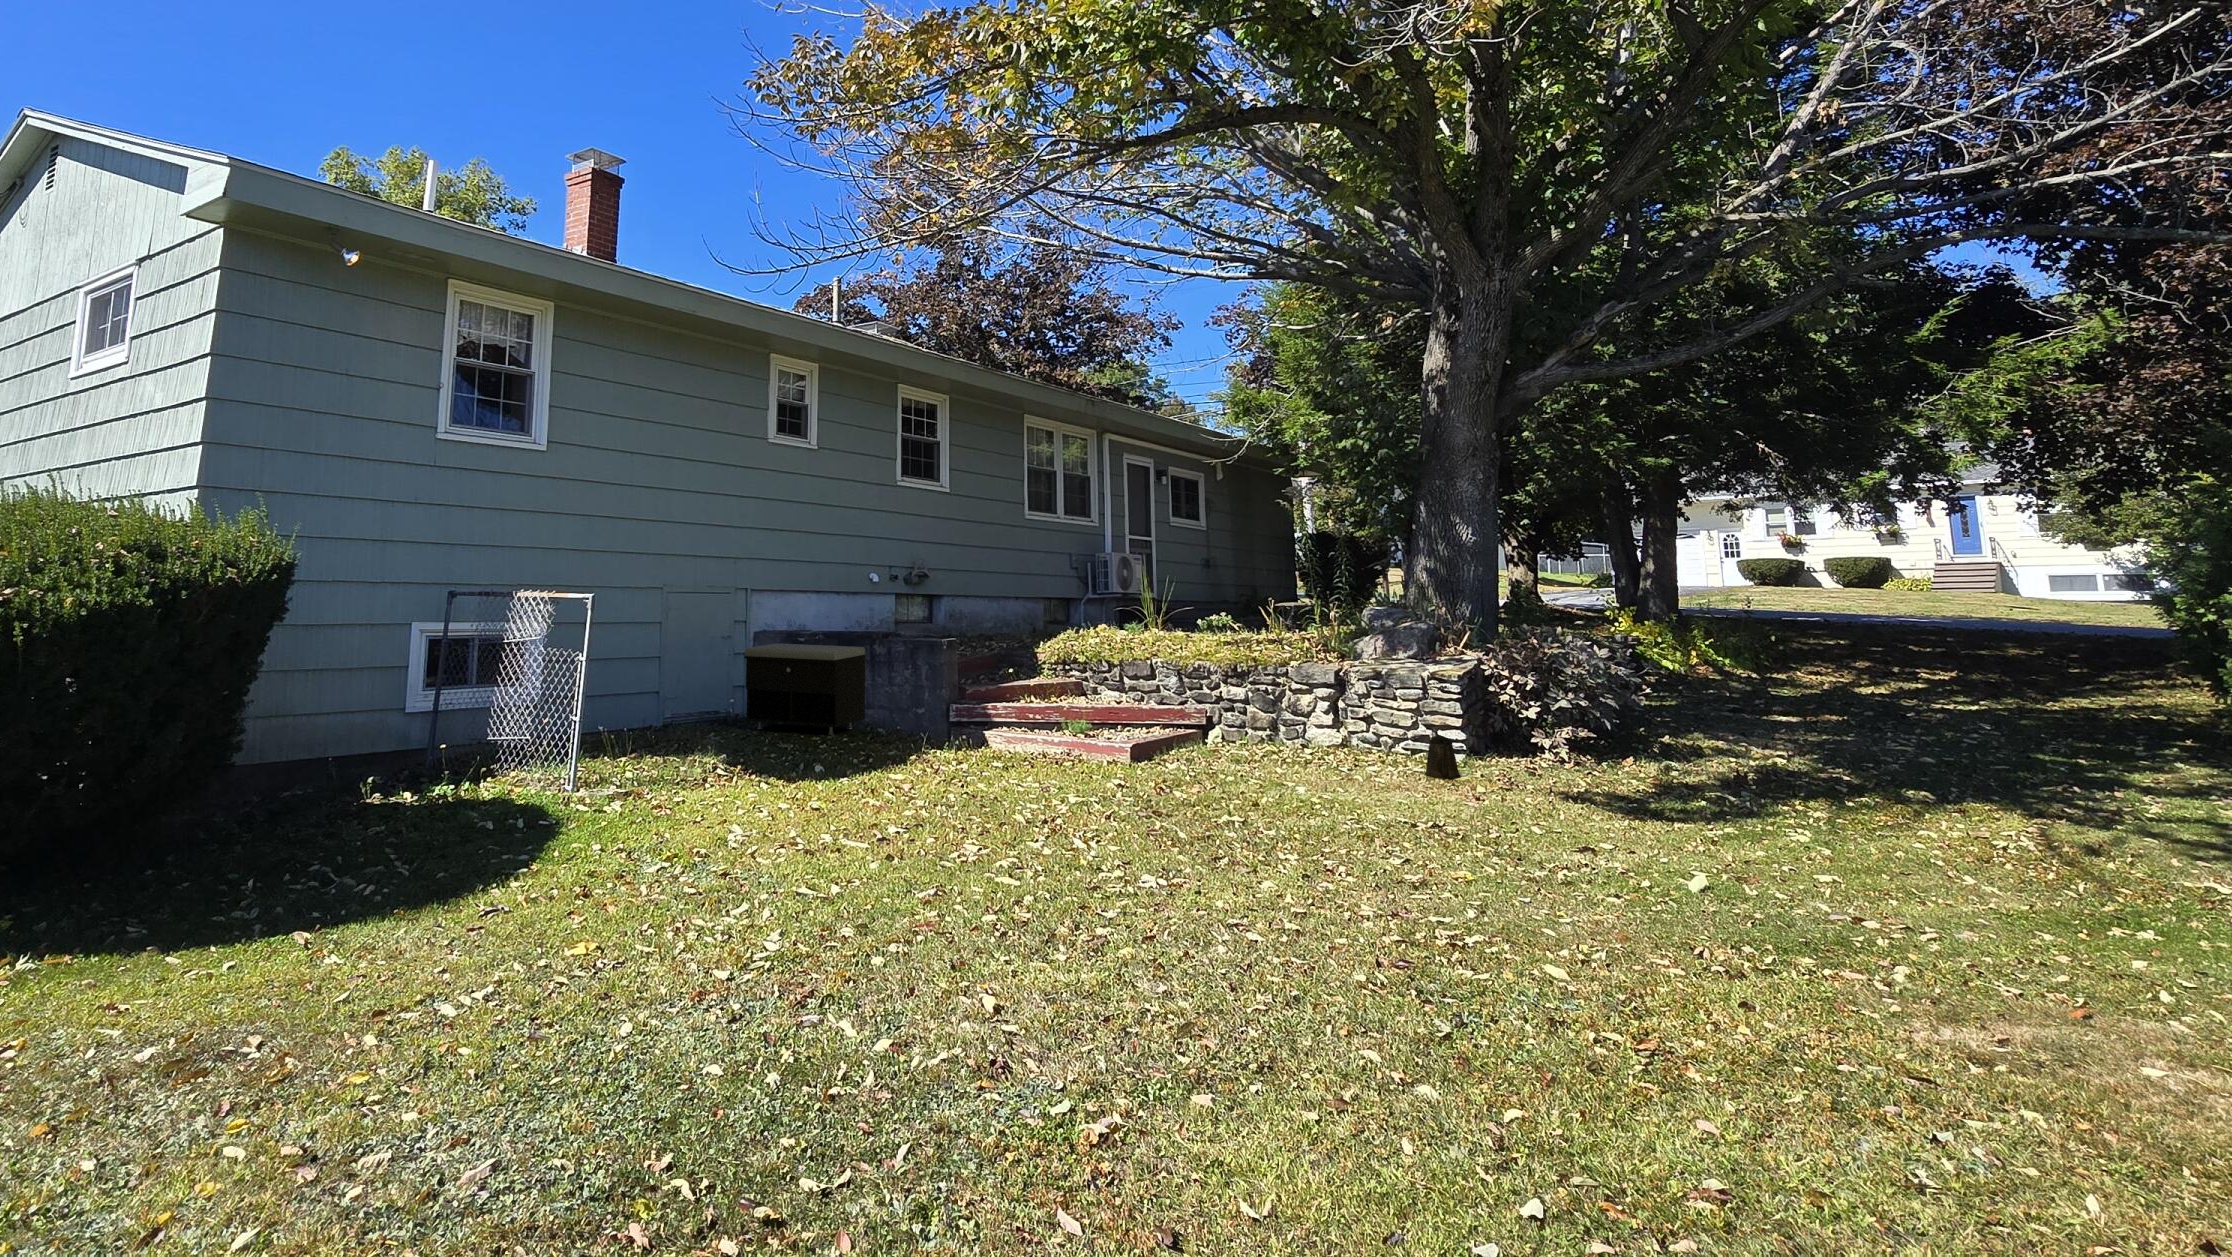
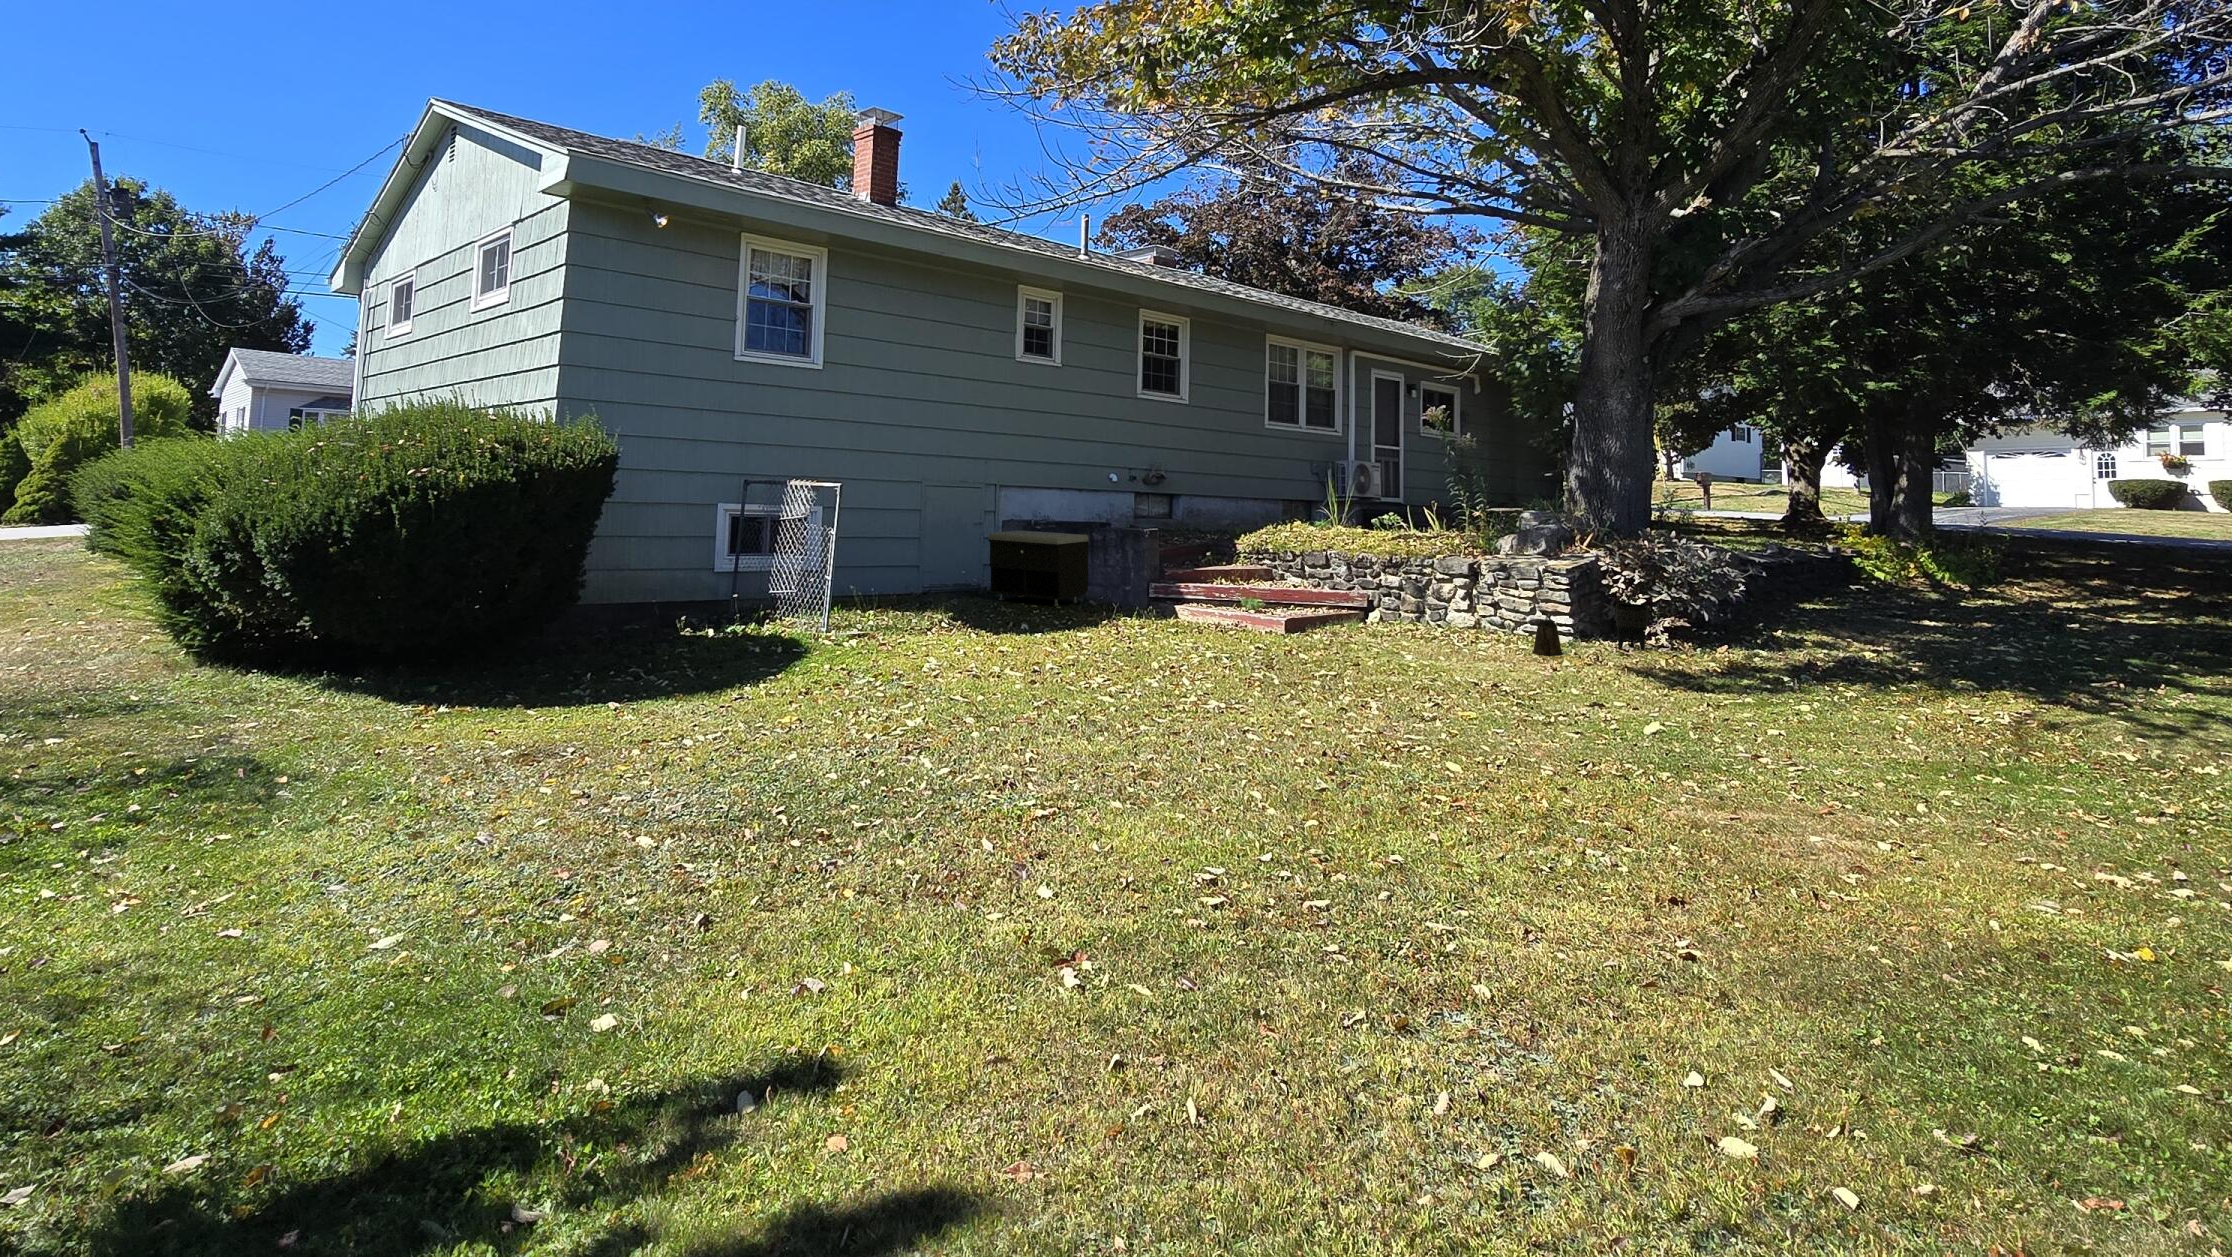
planter: none [1500,712,1537,766] -> present [1616,604,1648,650]

